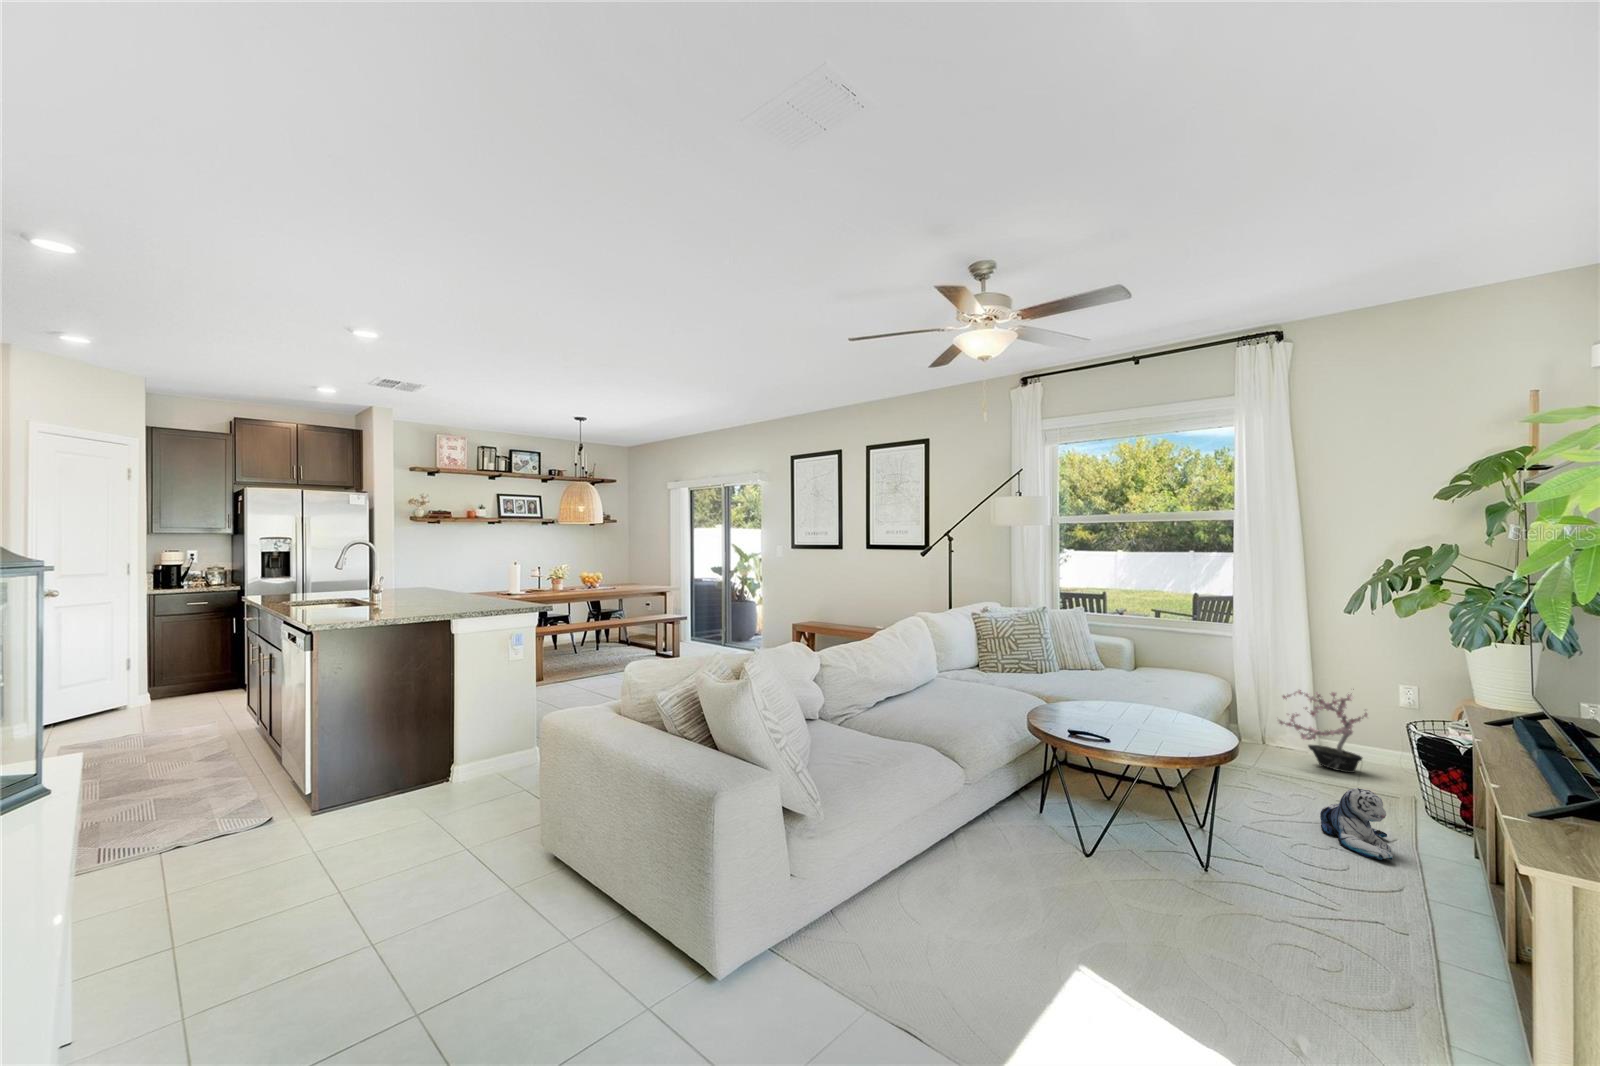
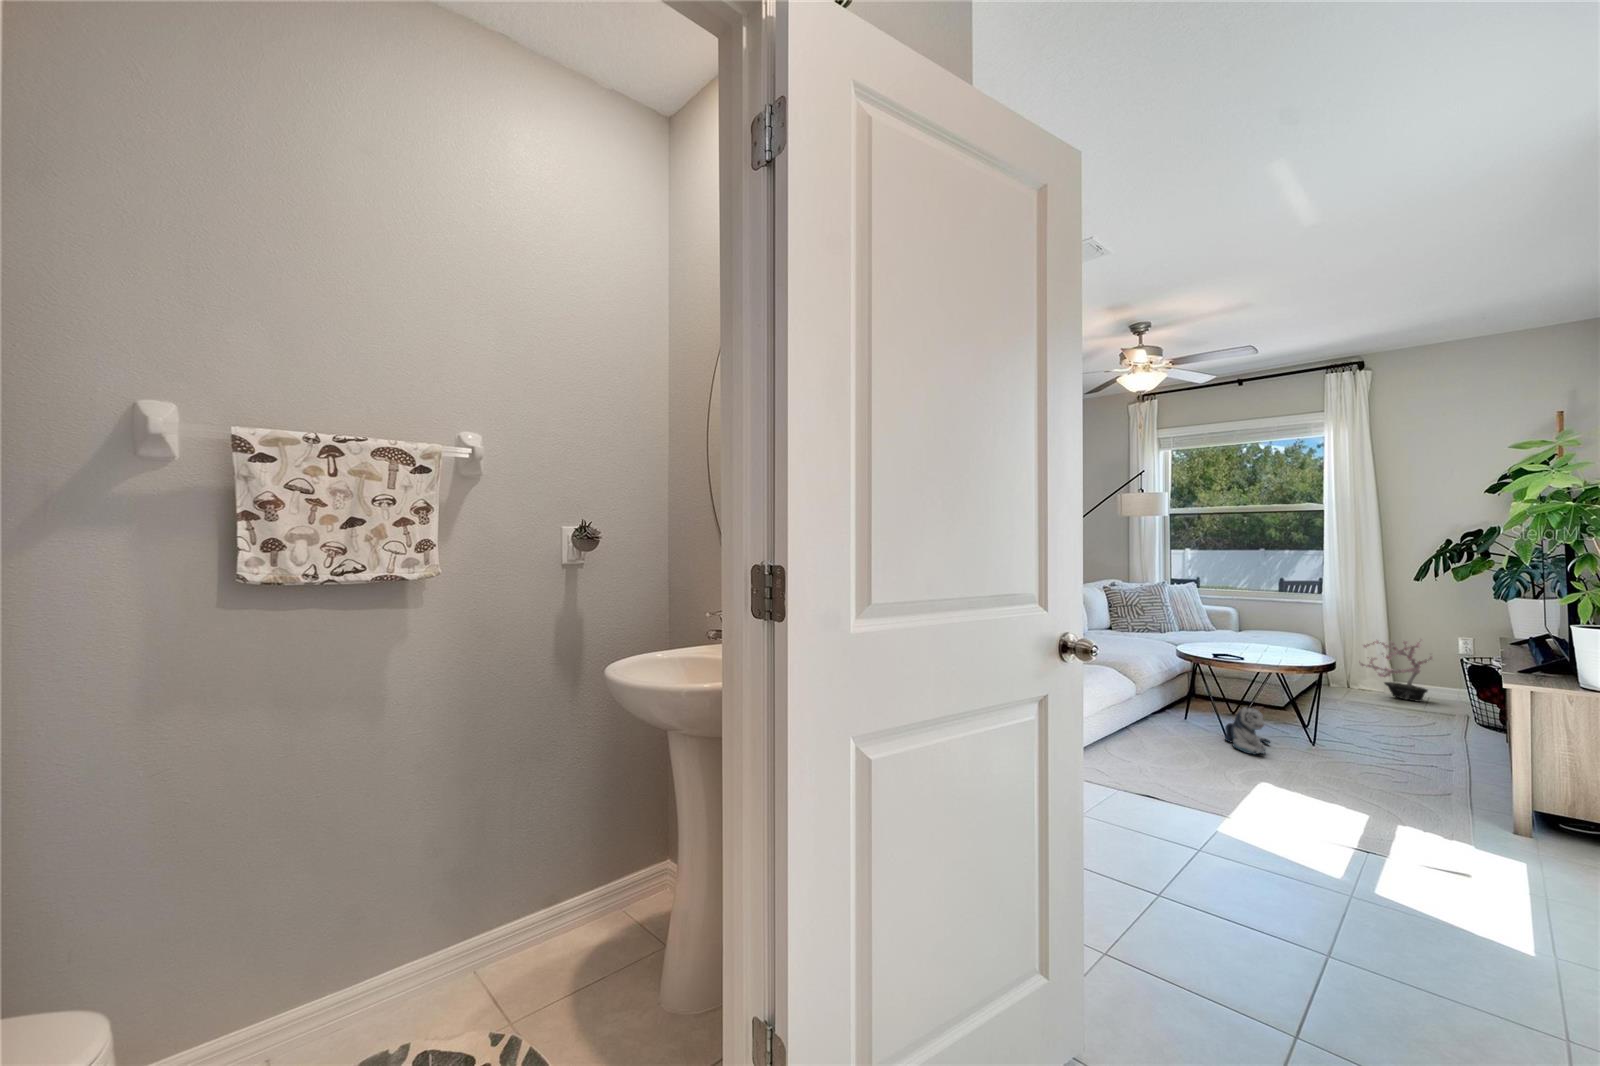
plush toy: present [1320,788,1393,860] -> present [1225,707,1270,755]

